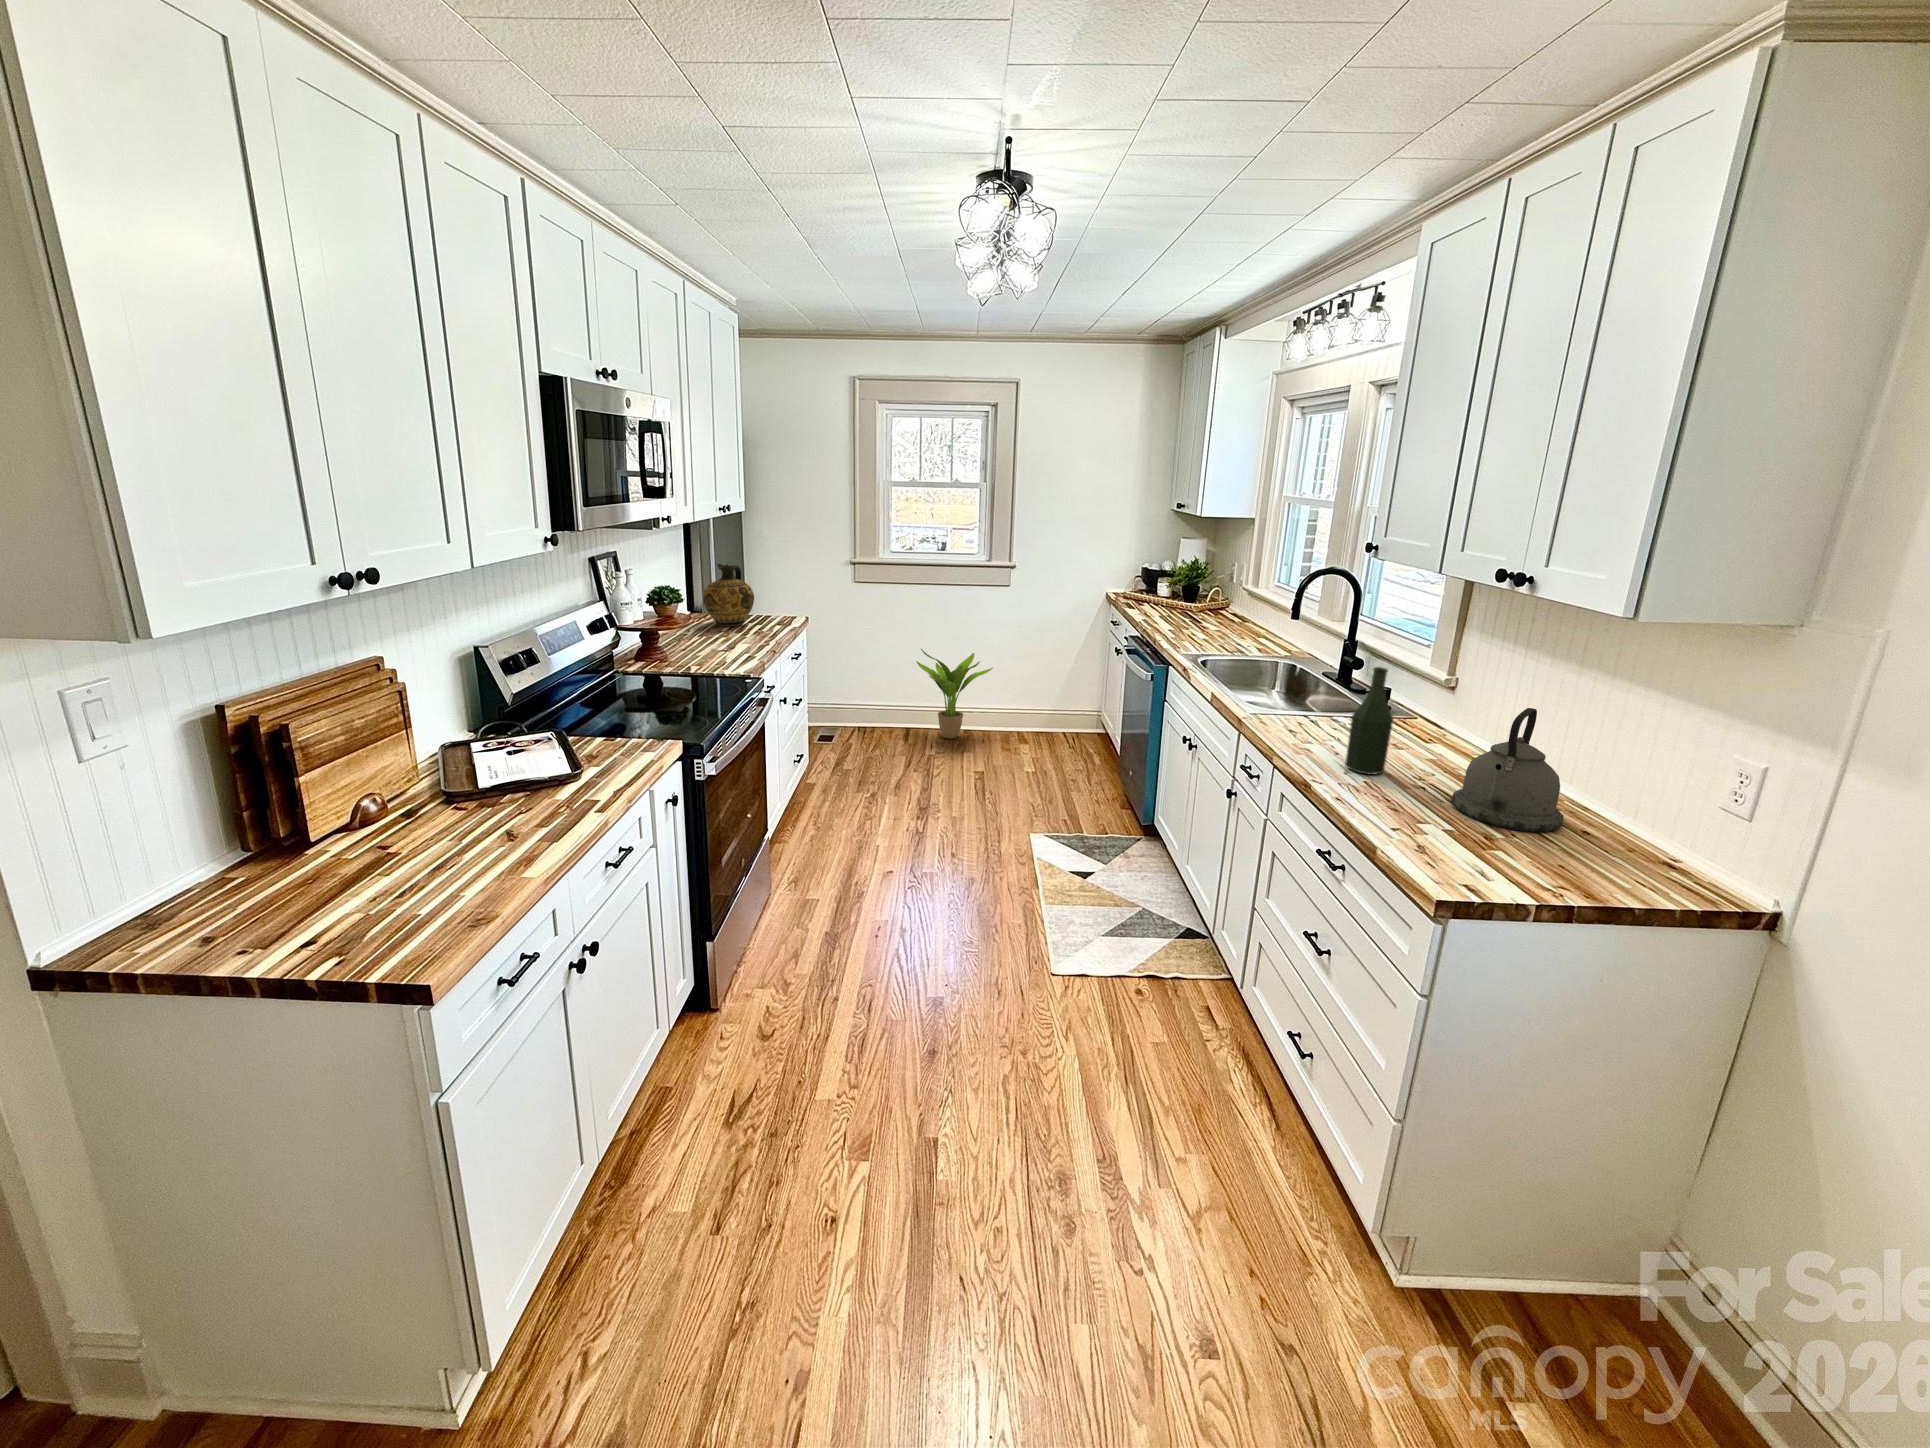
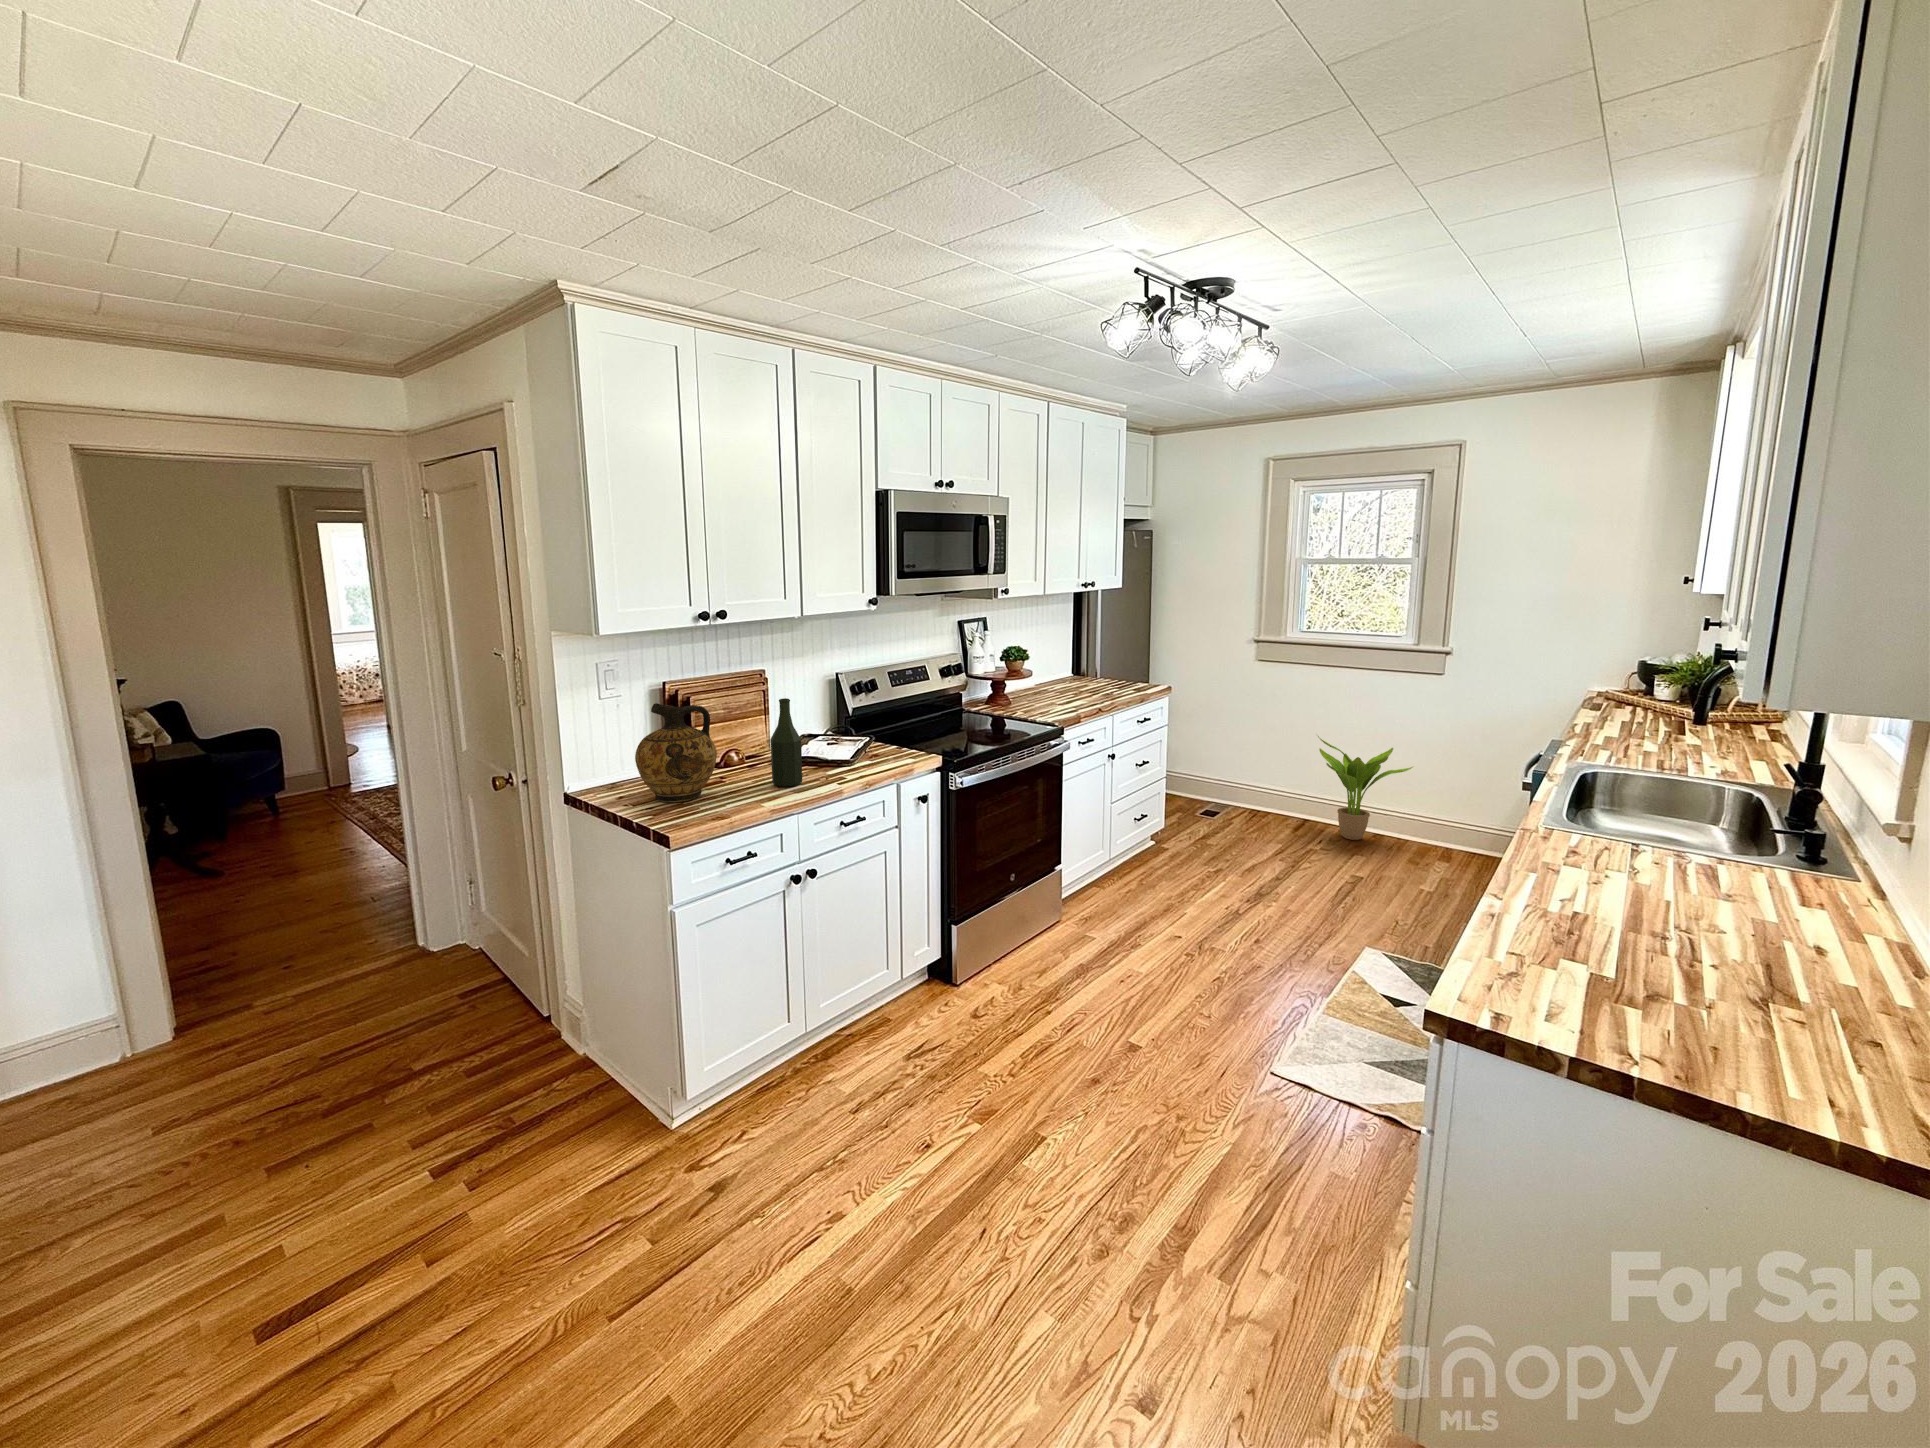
ceramic jug: present [703,564,754,626] -> present [635,703,717,802]
bottle: present [1345,667,1393,775] -> present [770,698,802,787]
kettle: present [1451,708,1563,832] -> none [1663,843,1856,1022]

